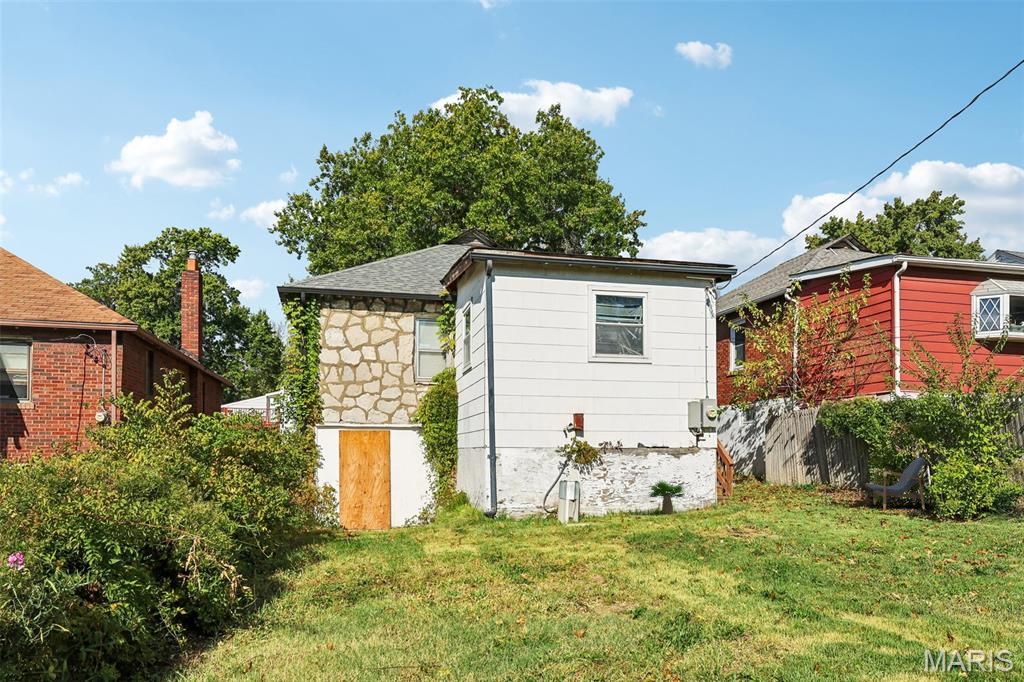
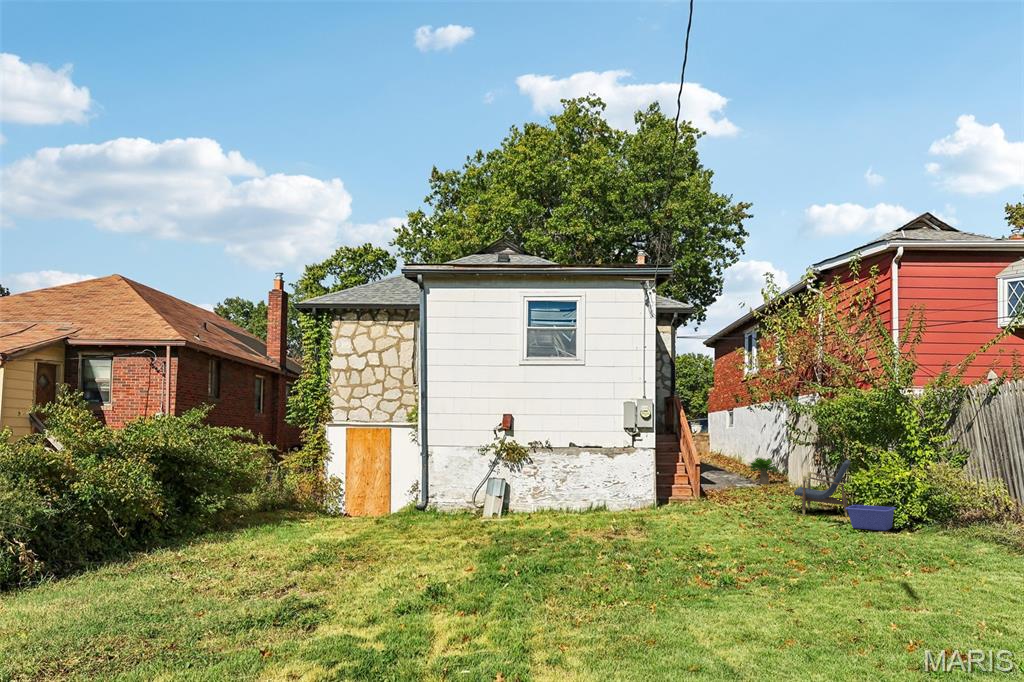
potted plant: present [649,481,684,514] -> present [749,458,778,484]
storage bin: none [949,497,994,519] -> present [845,505,896,531]

